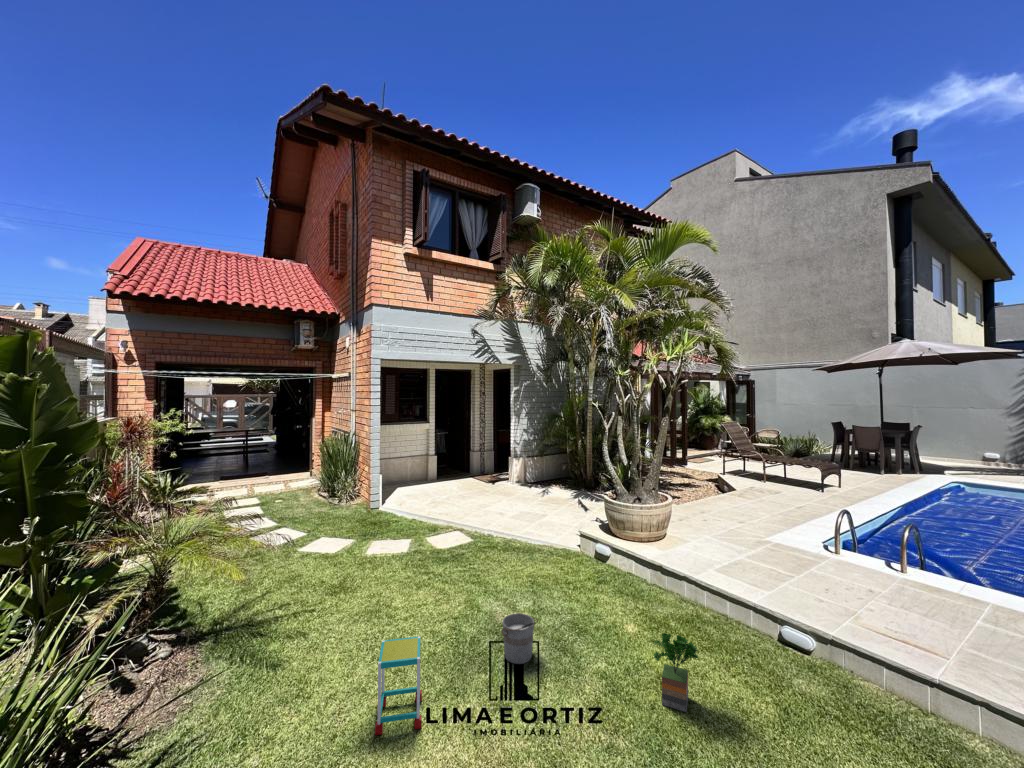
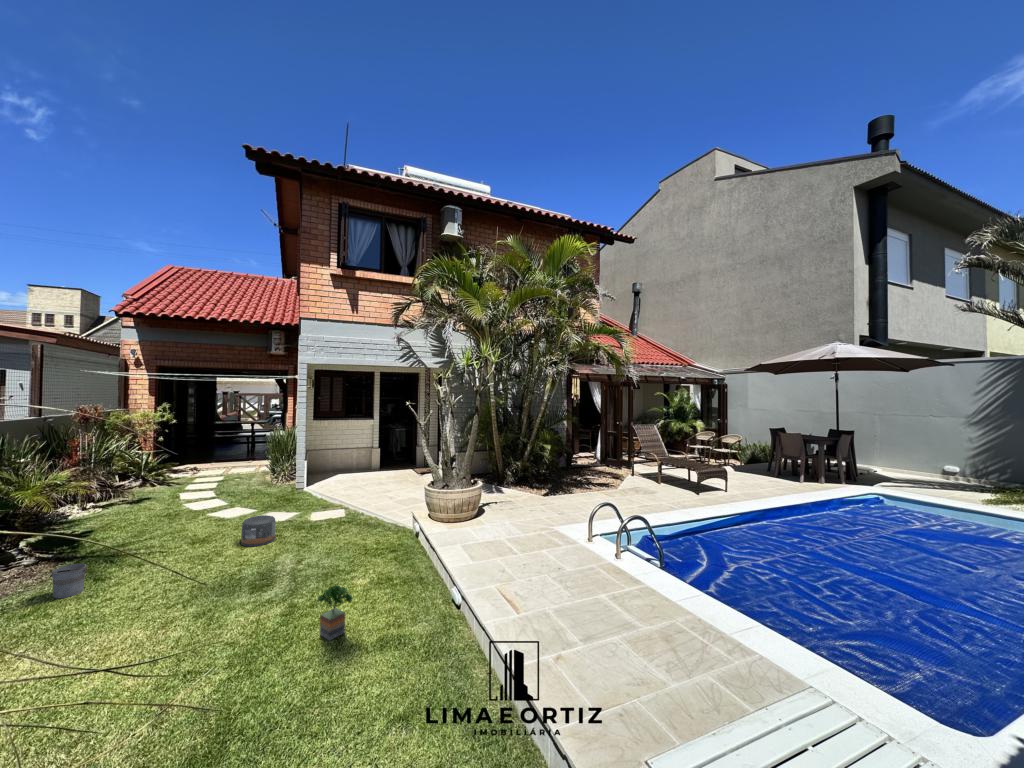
pouf: none [387,544,426,586] -> present [241,515,276,547]
bucket: present [501,613,538,664] -> present [48,564,88,598]
side table: present [375,636,422,735] -> none [116,573,171,632]

